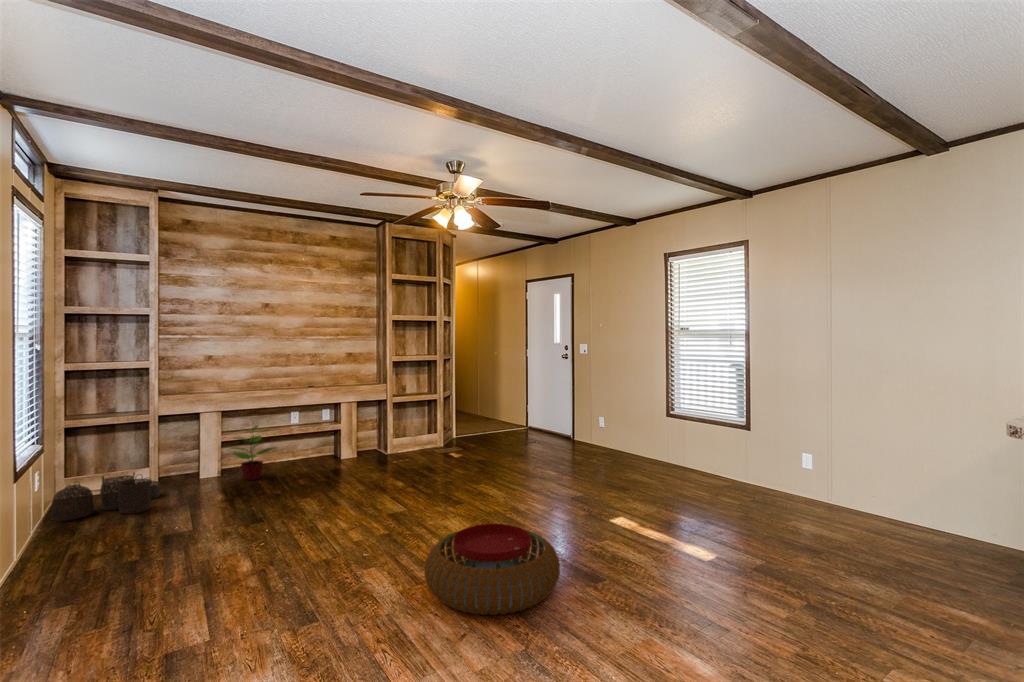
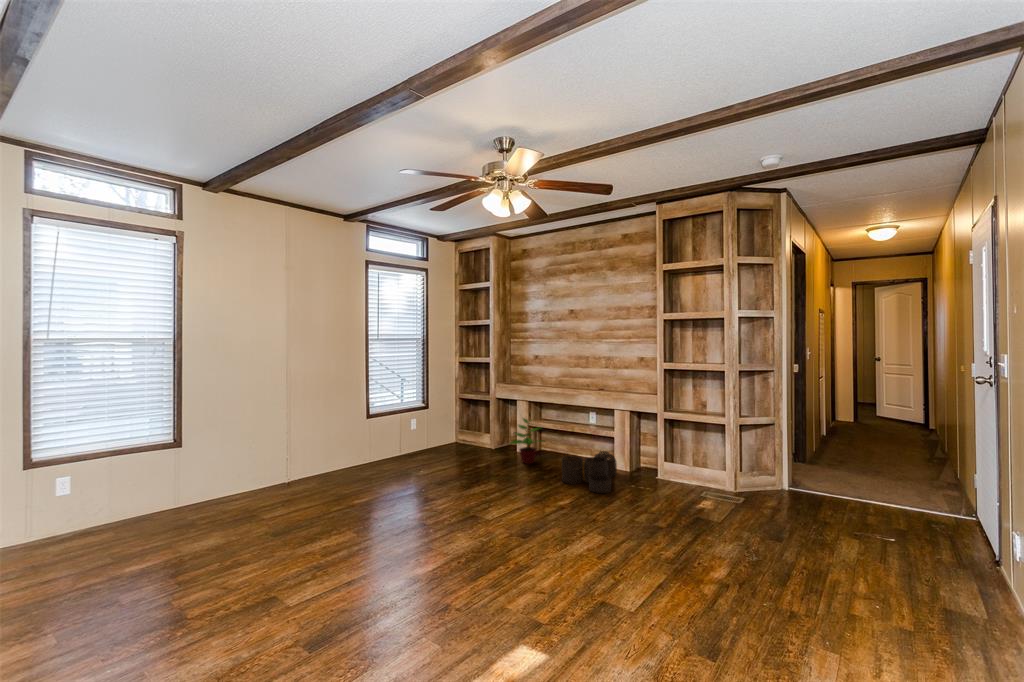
woven basket: present [51,473,160,521] -> present [562,451,617,493]
pouf: present [424,524,560,615] -> none [203,542,347,635]

